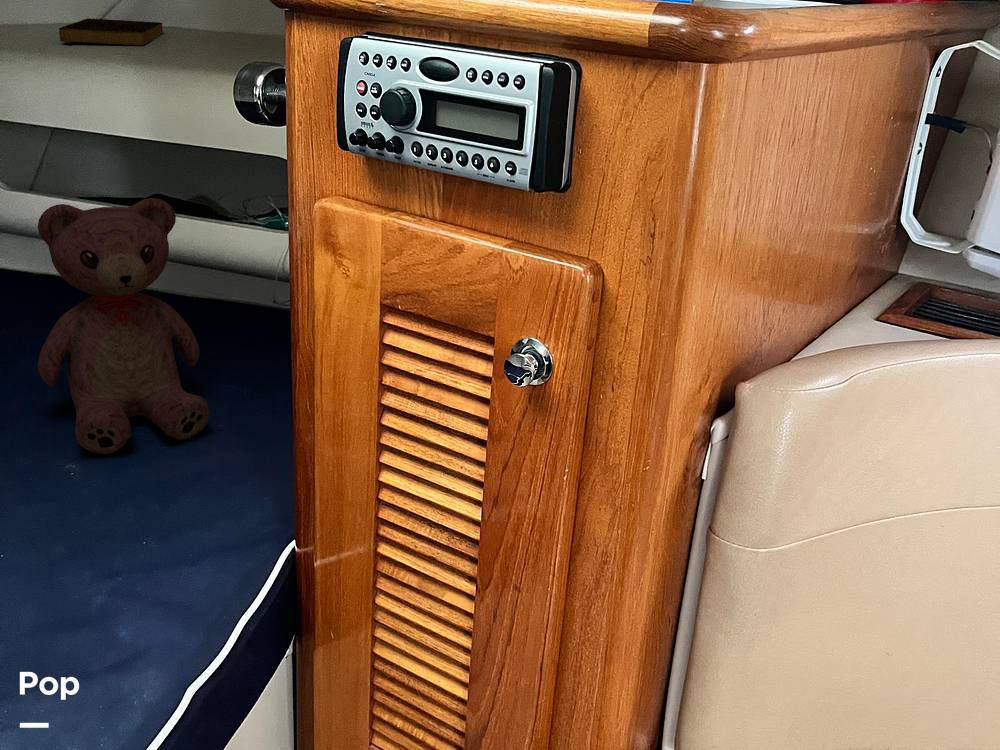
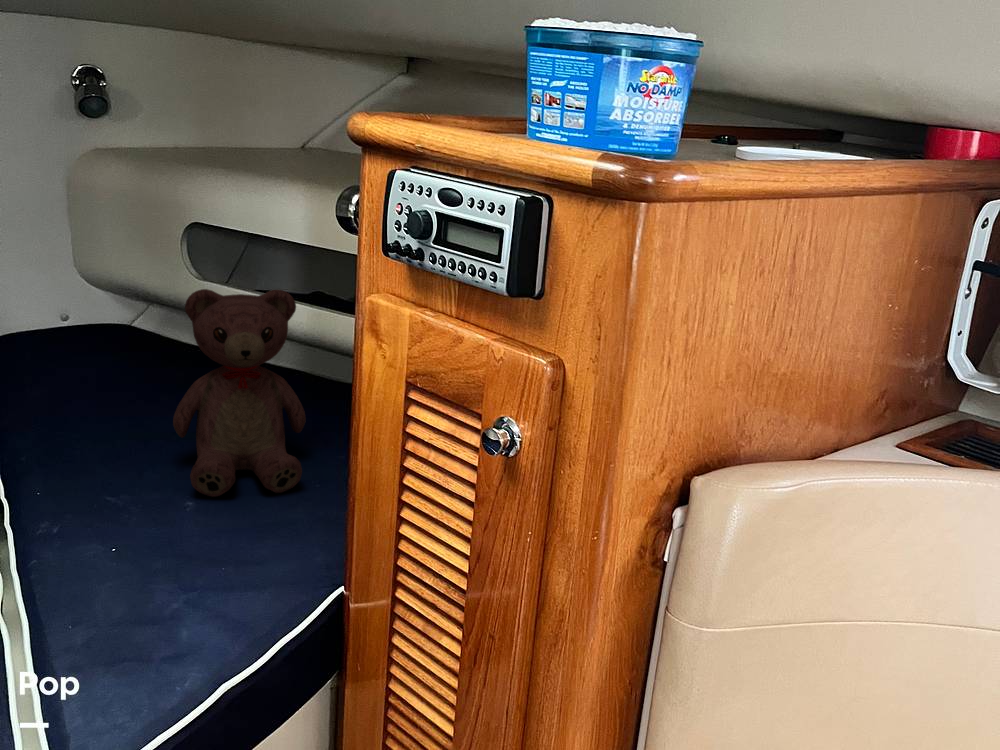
book: present [59,18,163,46] -> none [244,143,332,167]

